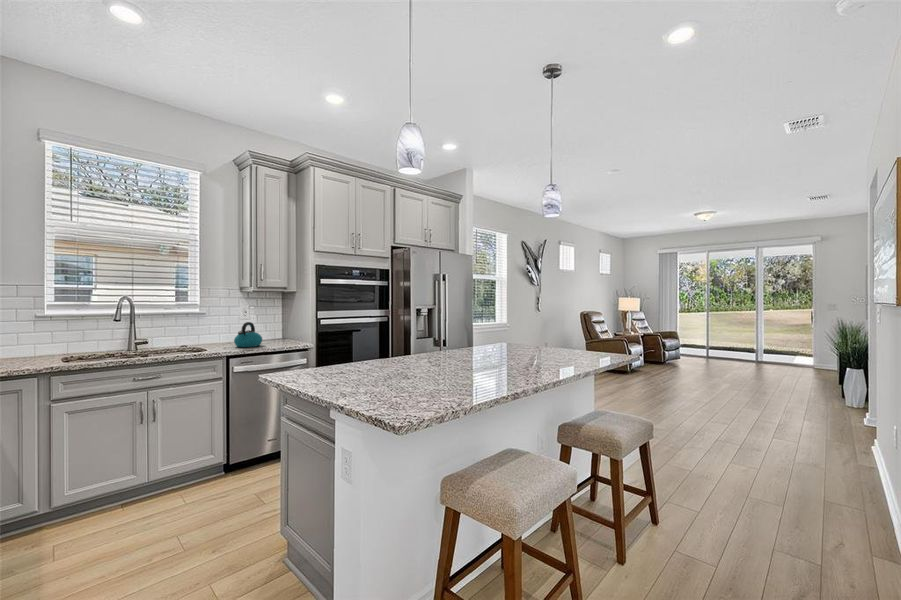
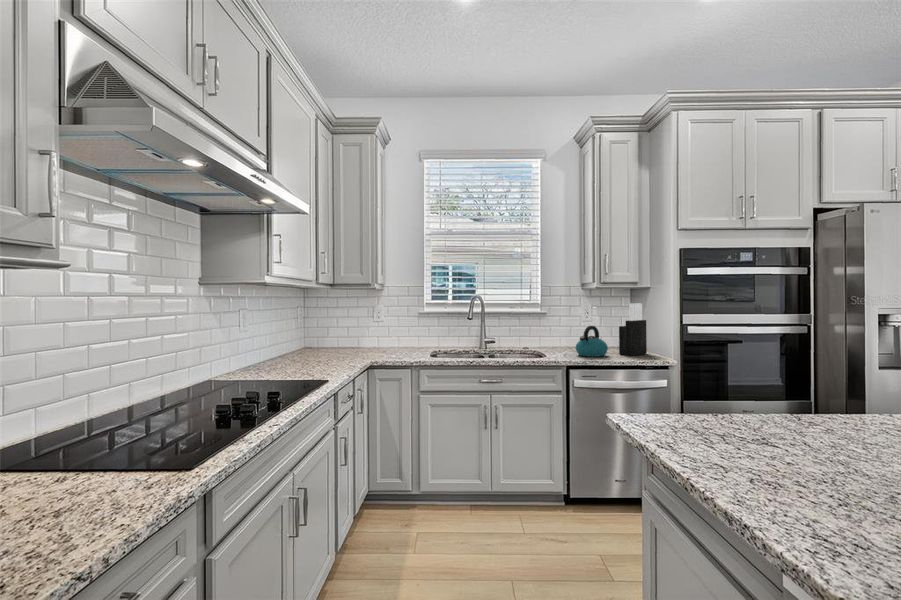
knife block: none [271,303,293,344] -> present [619,303,647,356]

